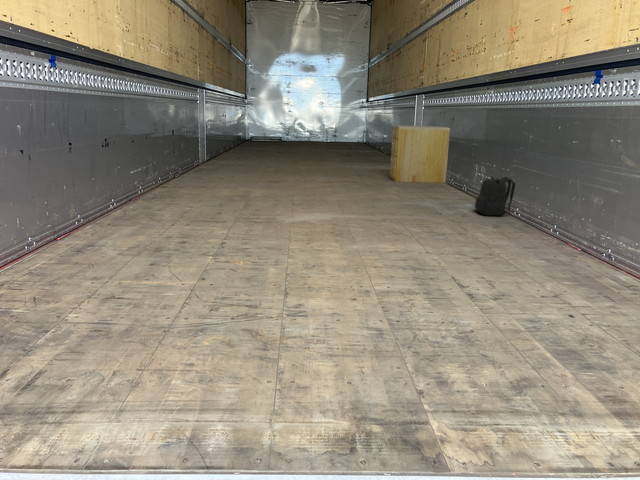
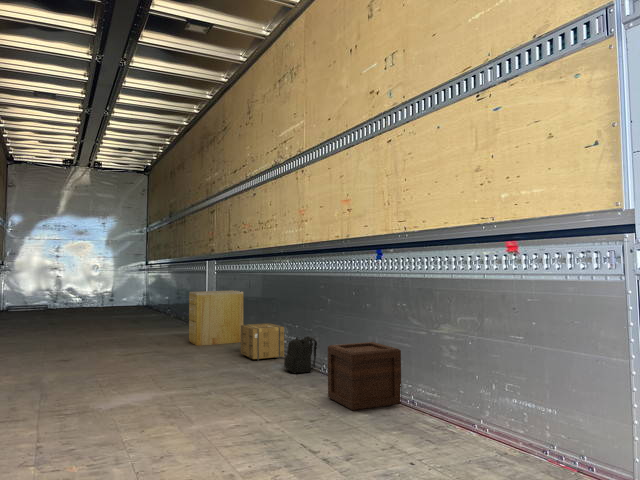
cardboard box: none [436,162,484,201] -> present [241,323,284,361]
wooden crate: none [509,183,604,258] -> present [328,342,402,411]

